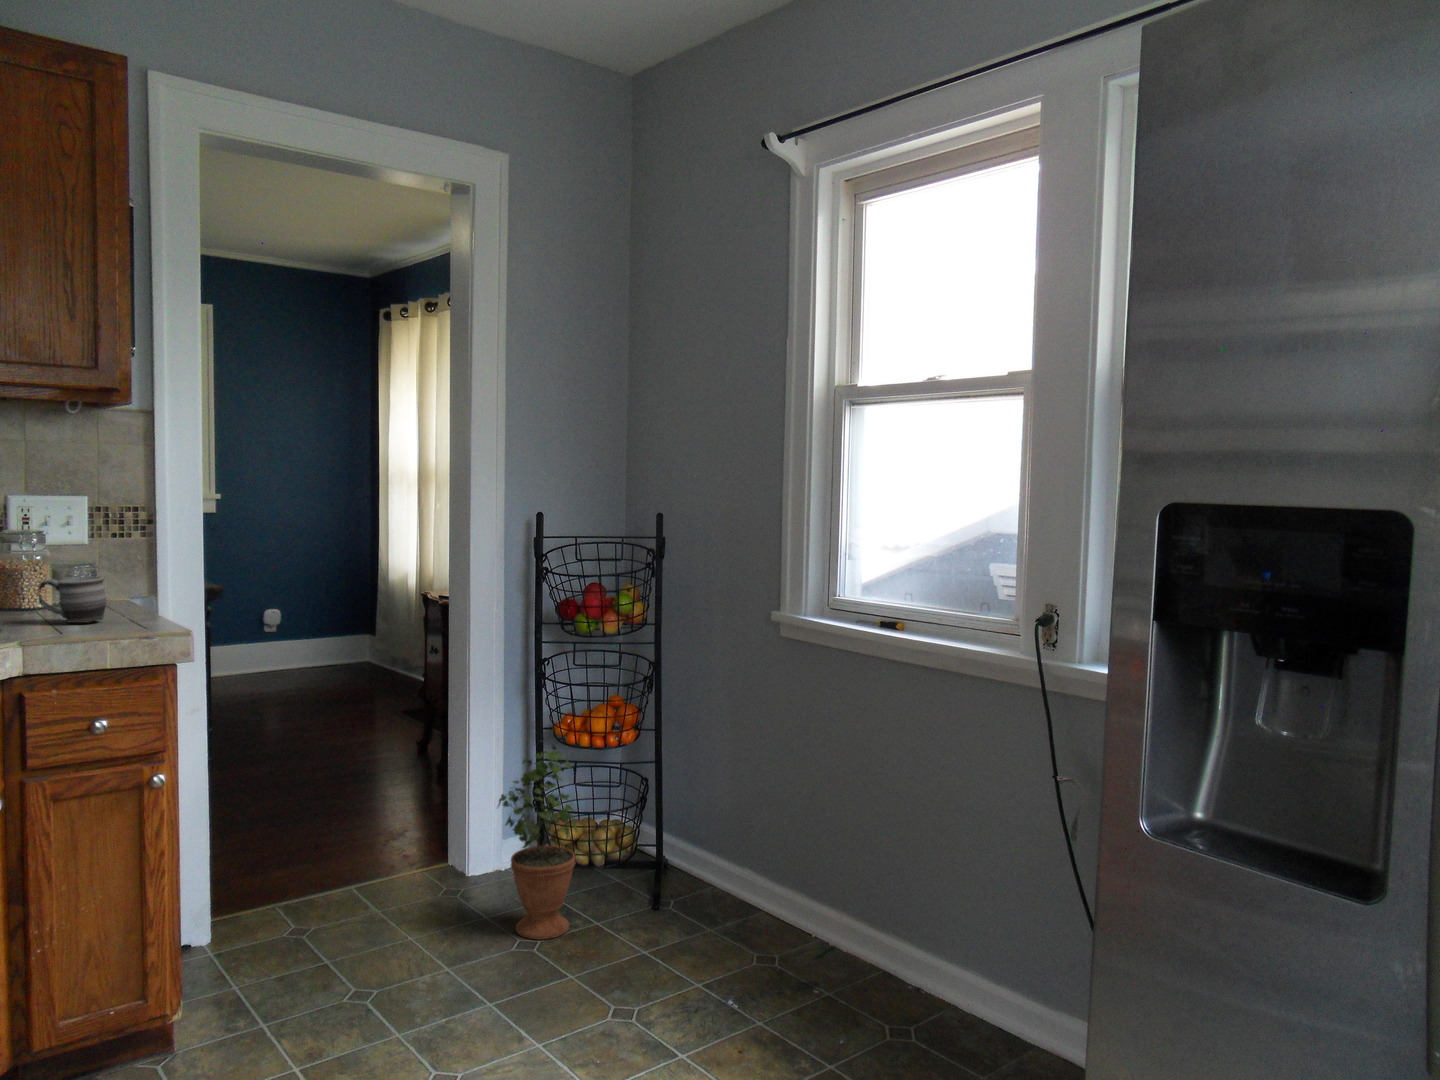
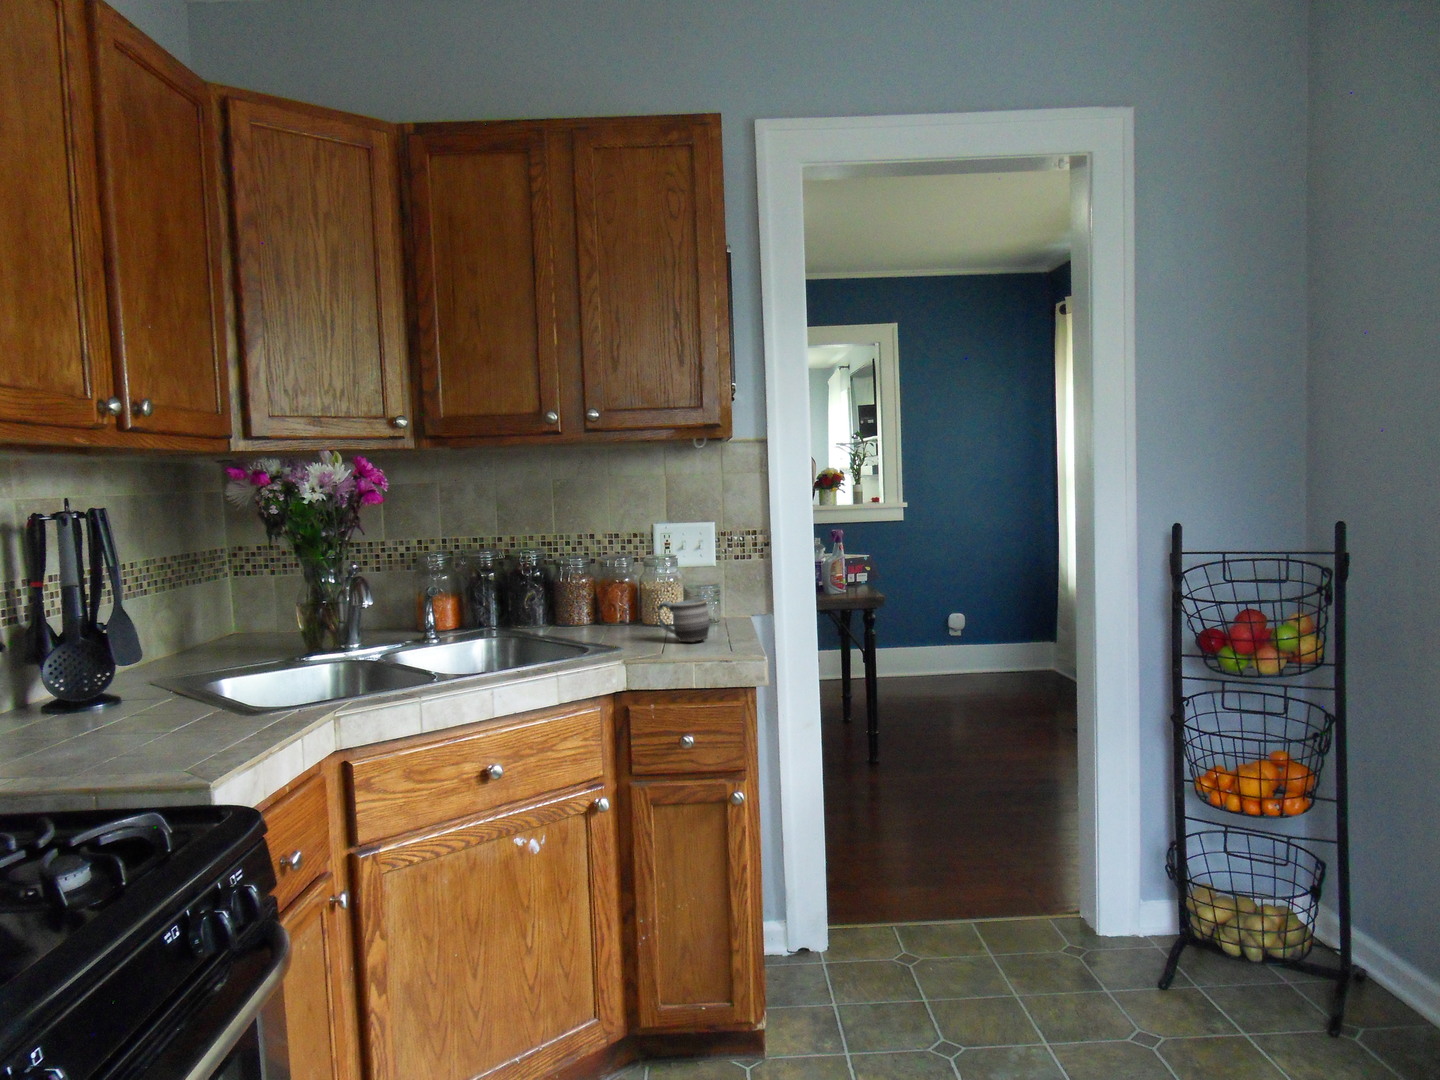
potted plant: present [498,745,577,939] -> none [1106,799,1209,1039]

